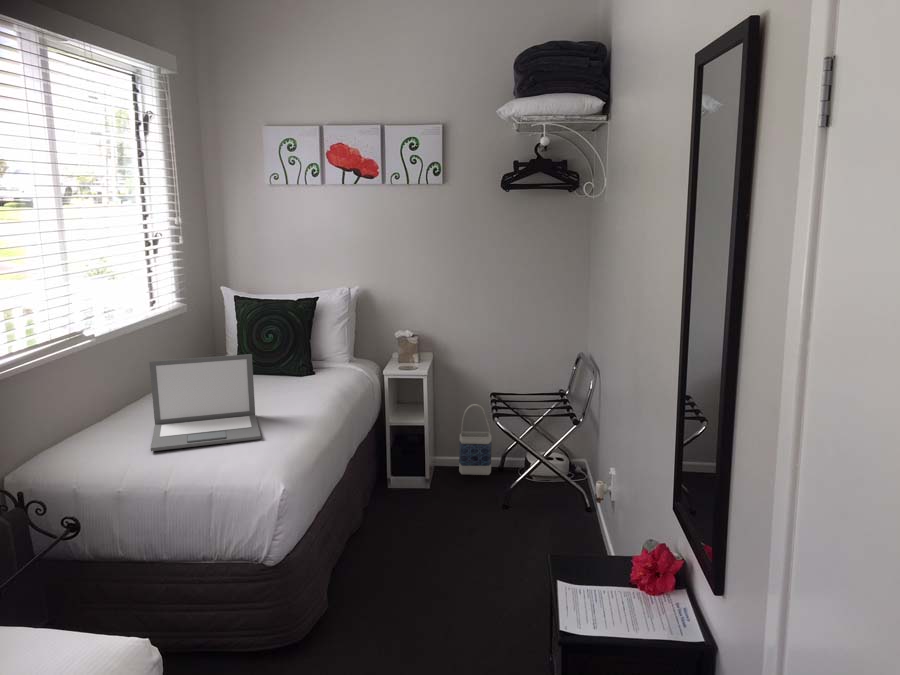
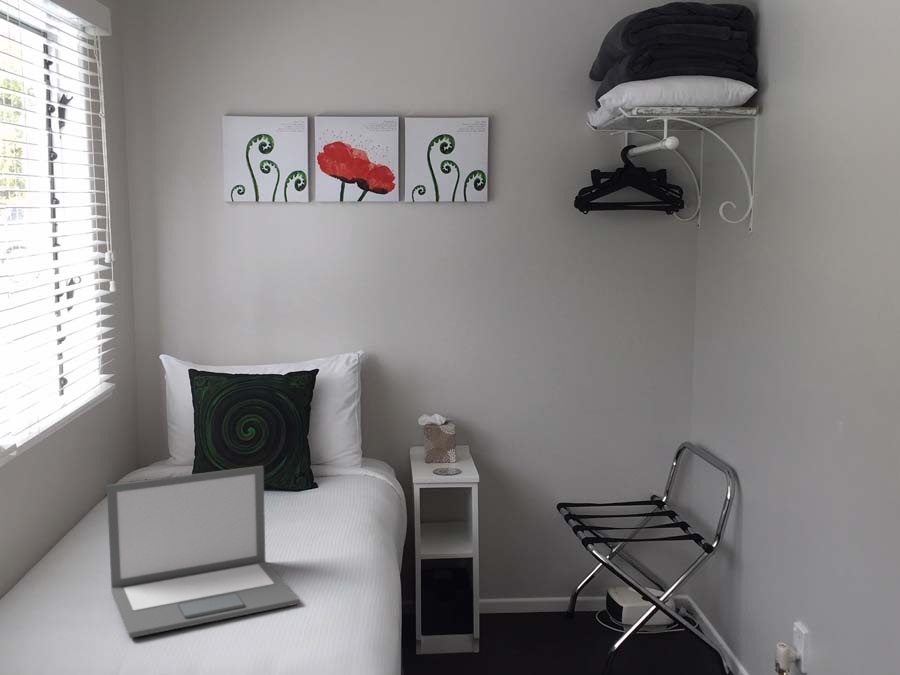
bag: present [459,404,492,475] -> none [515,519,562,625]

